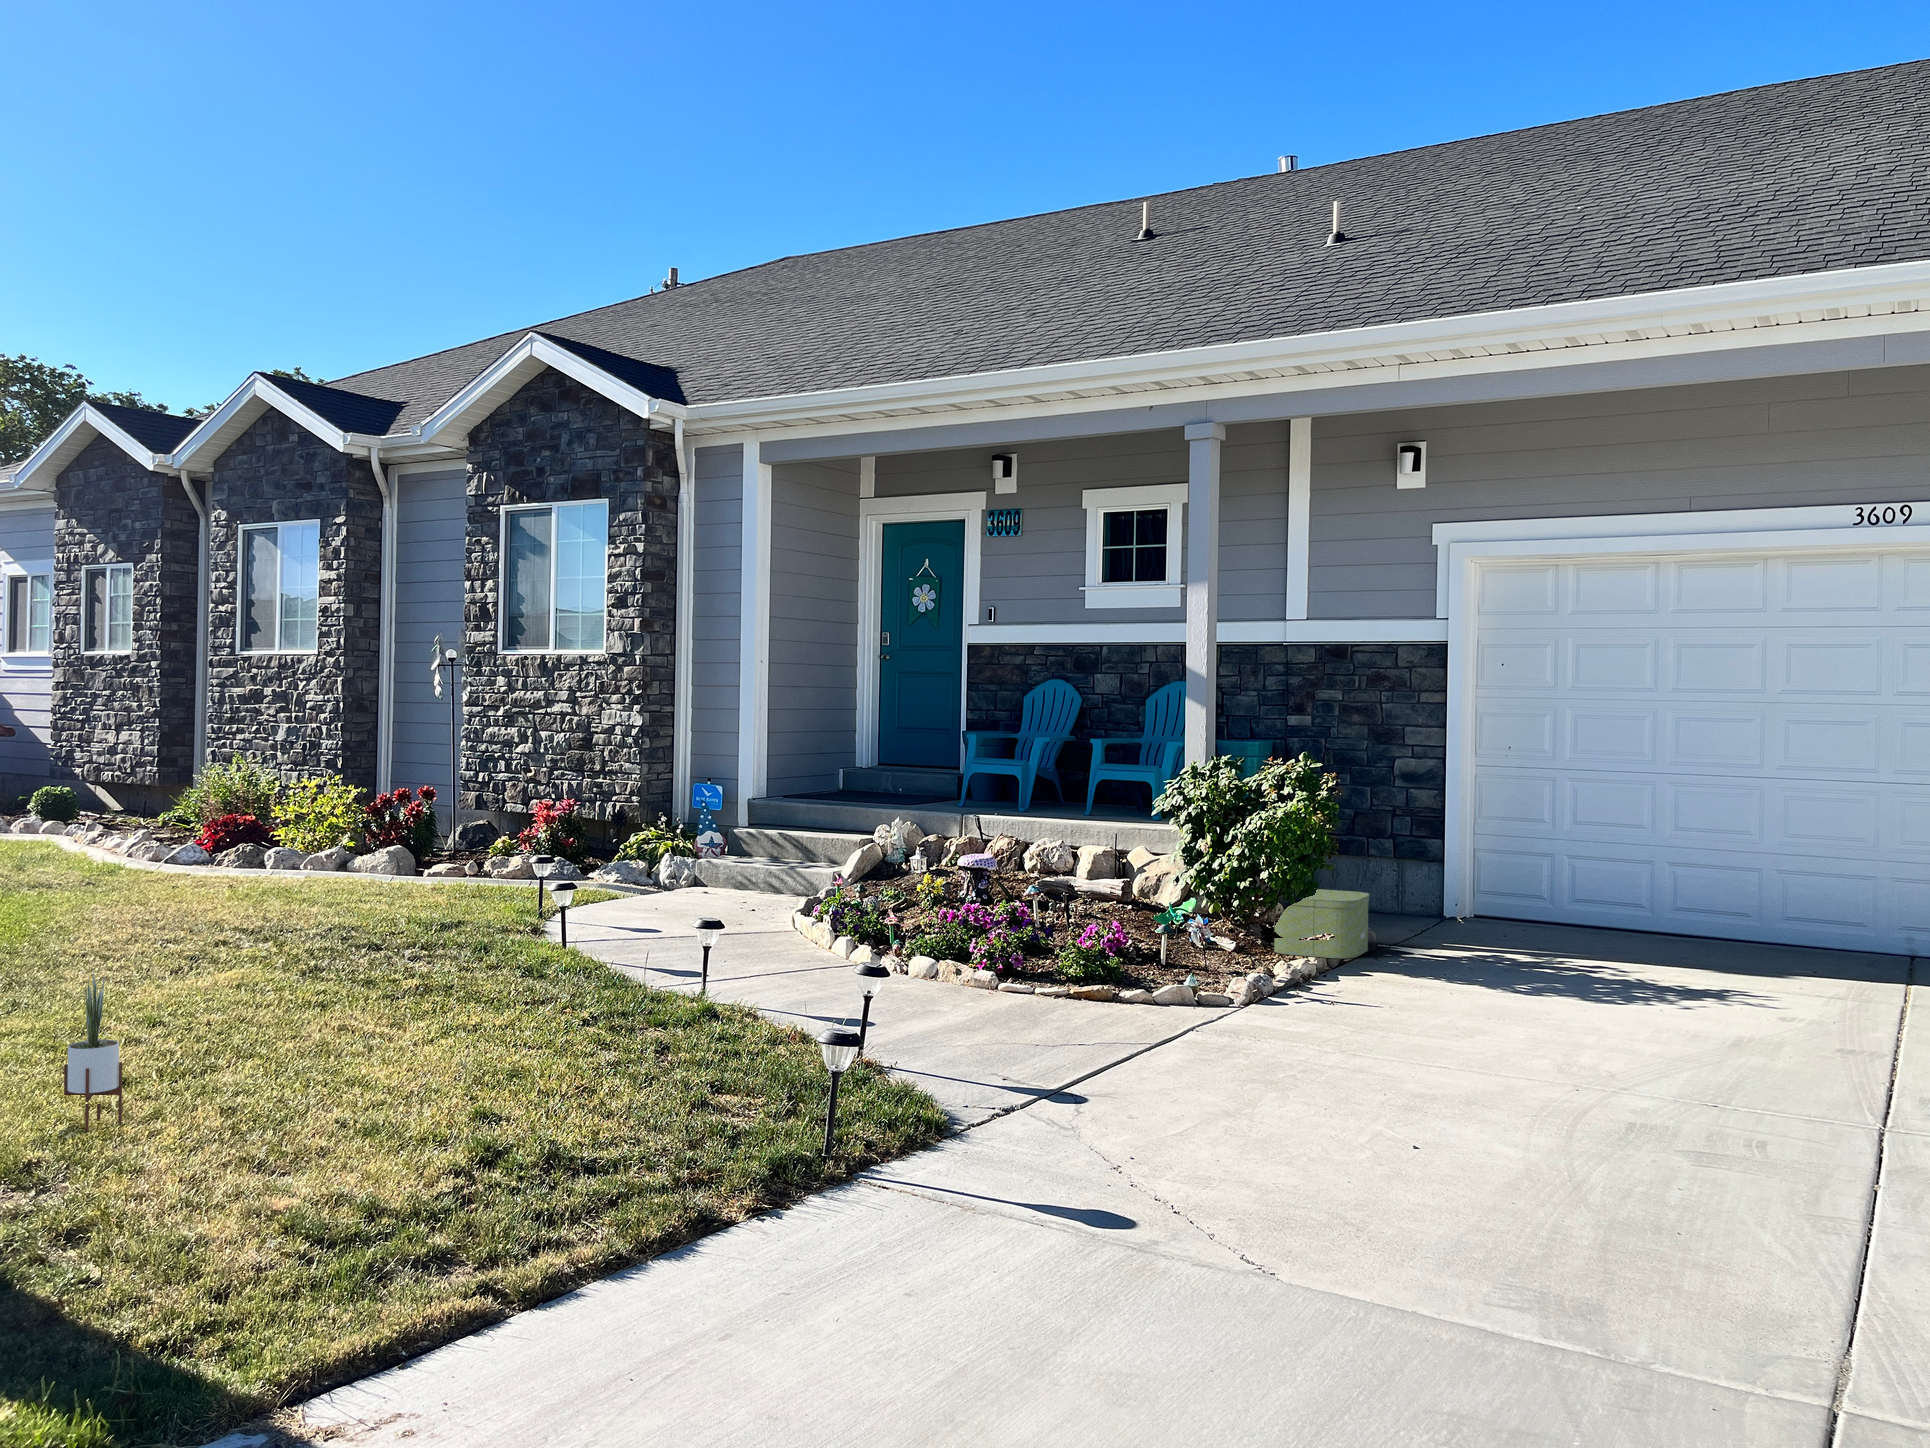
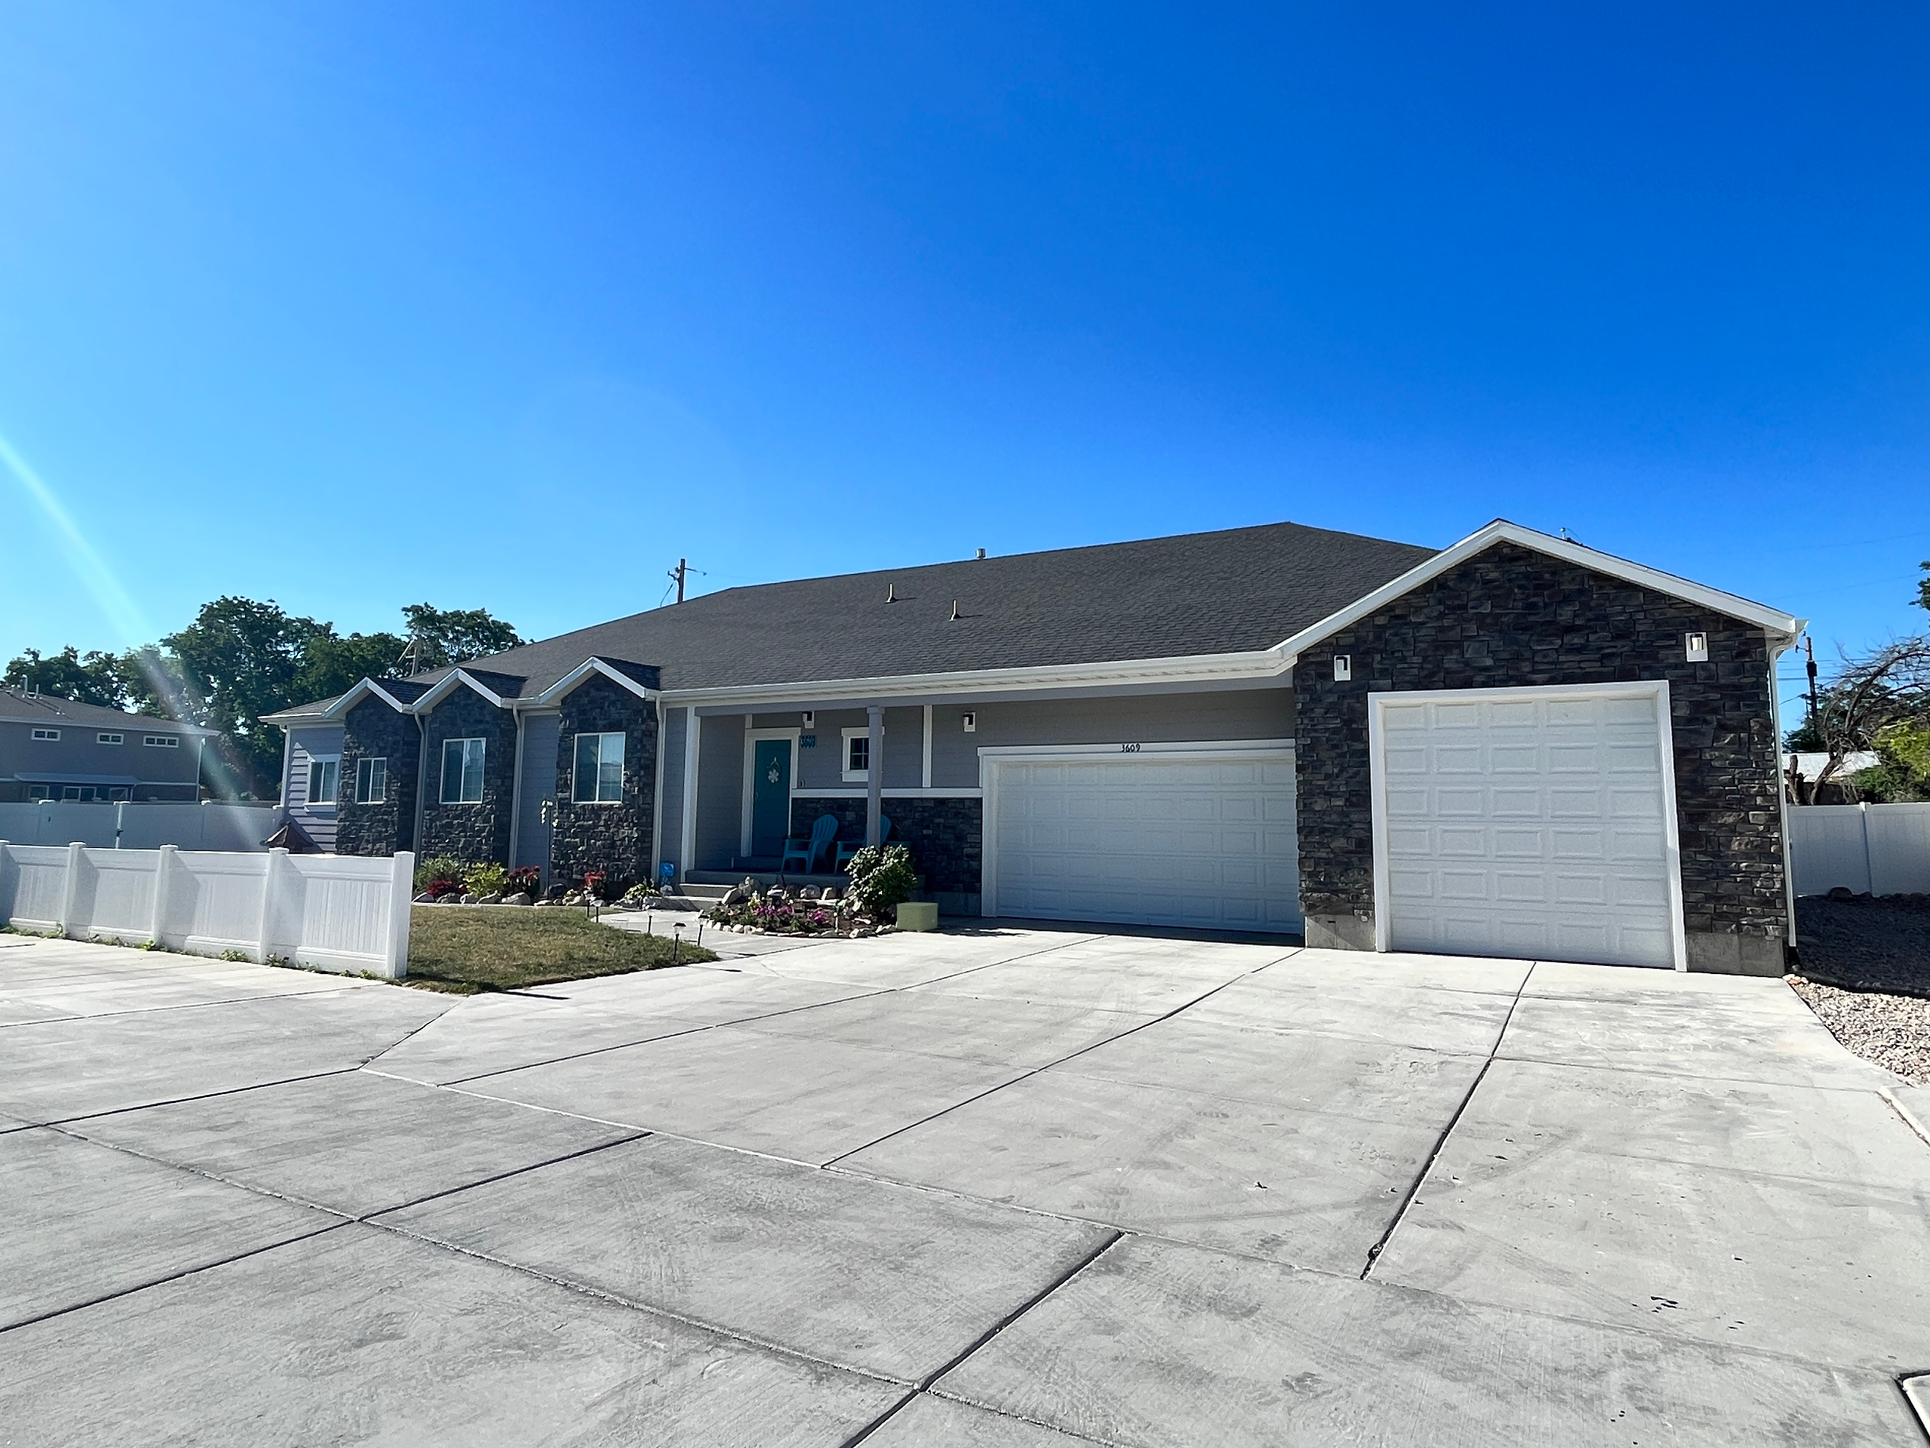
potted plant: present [64,971,122,1132] -> none [406,919,428,976]

